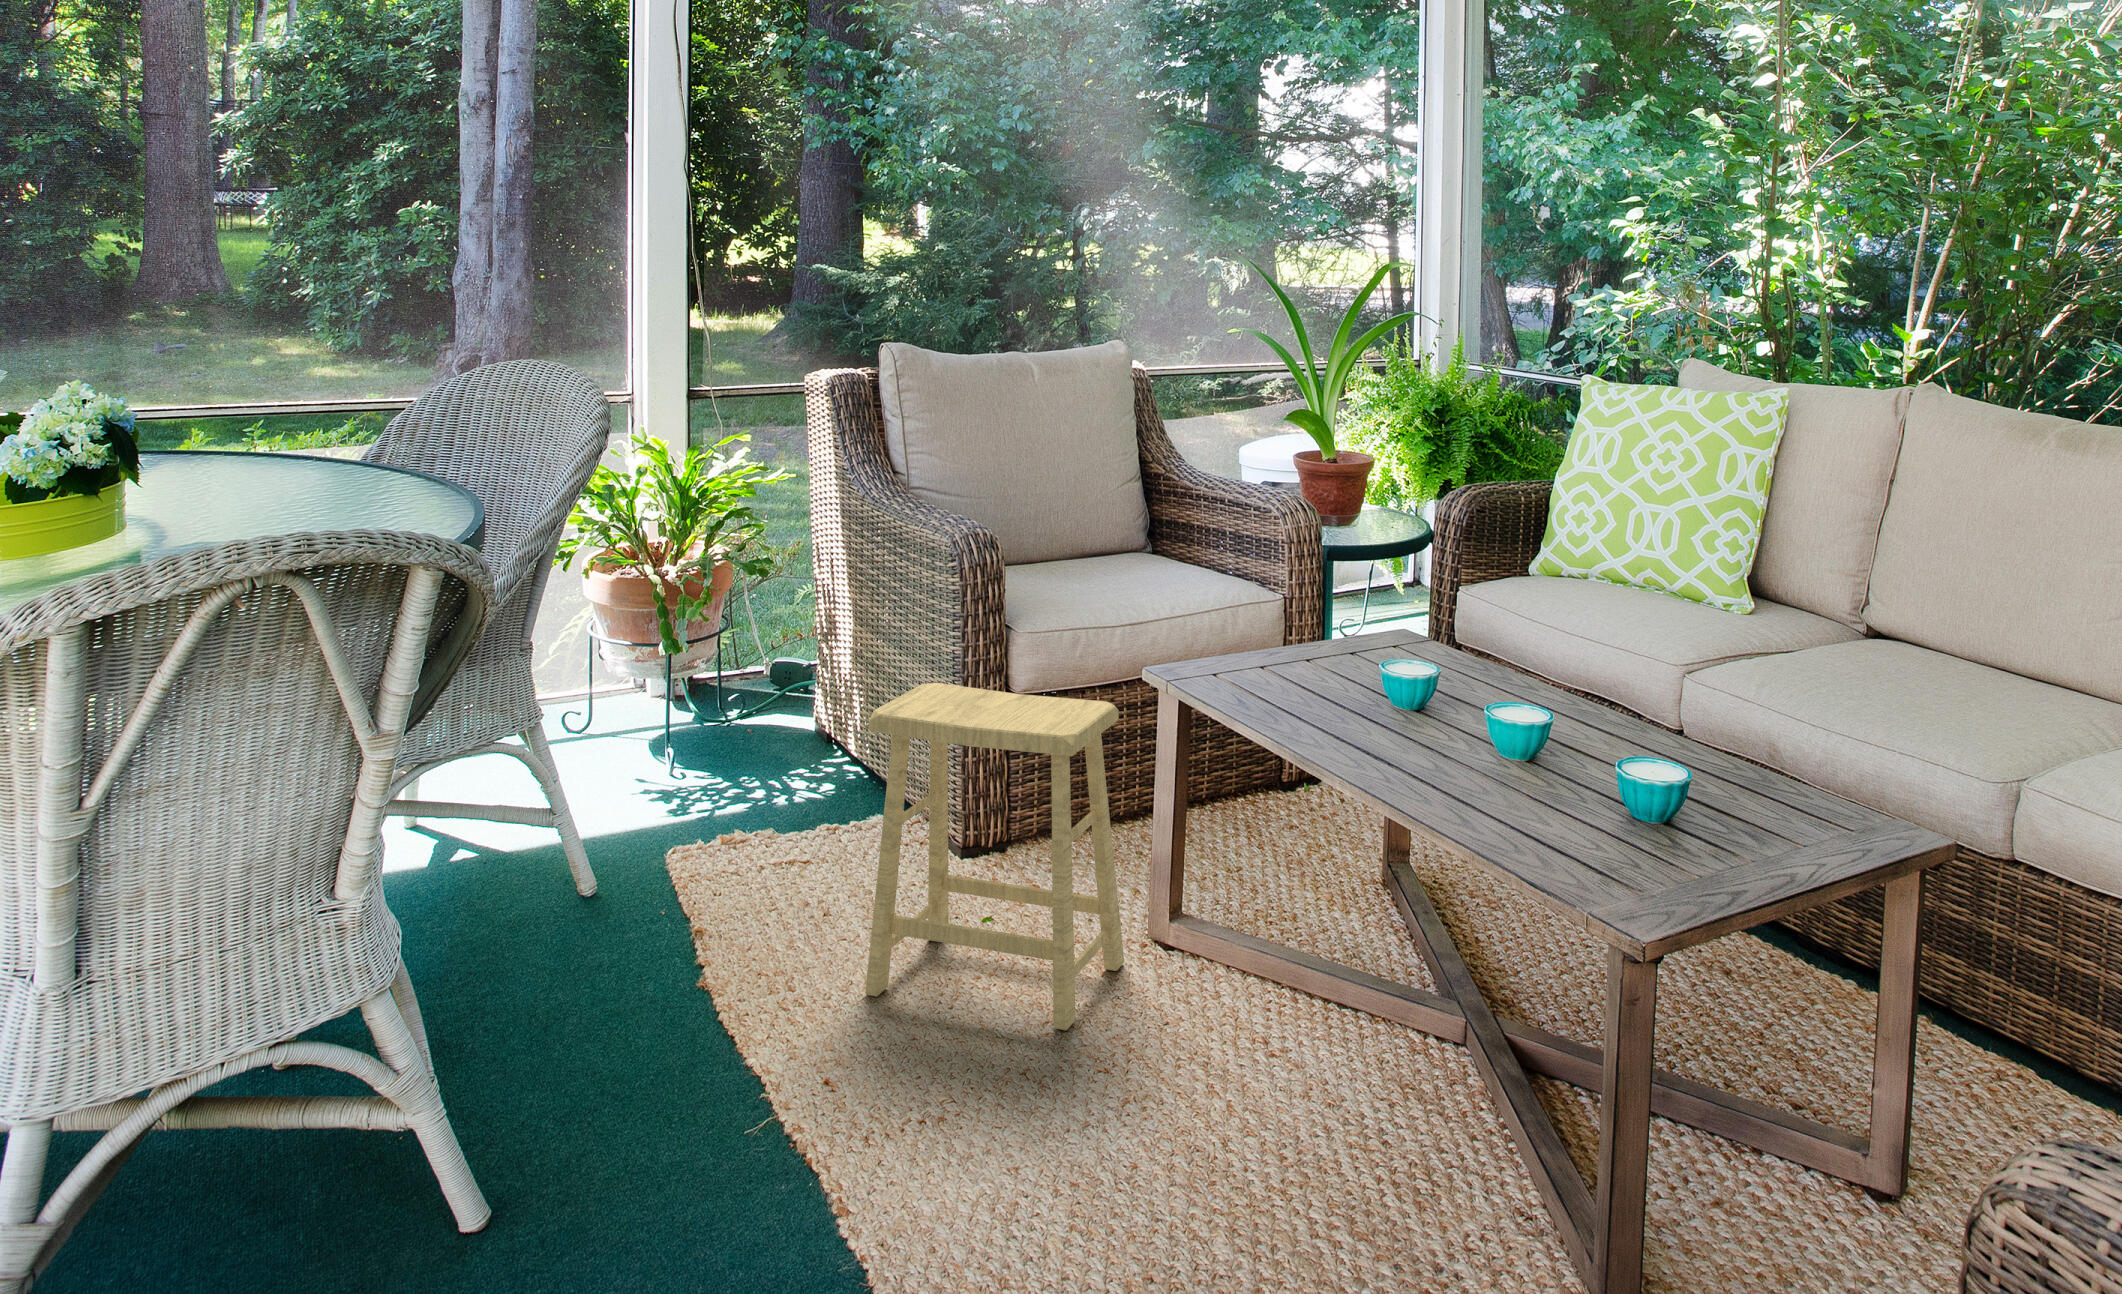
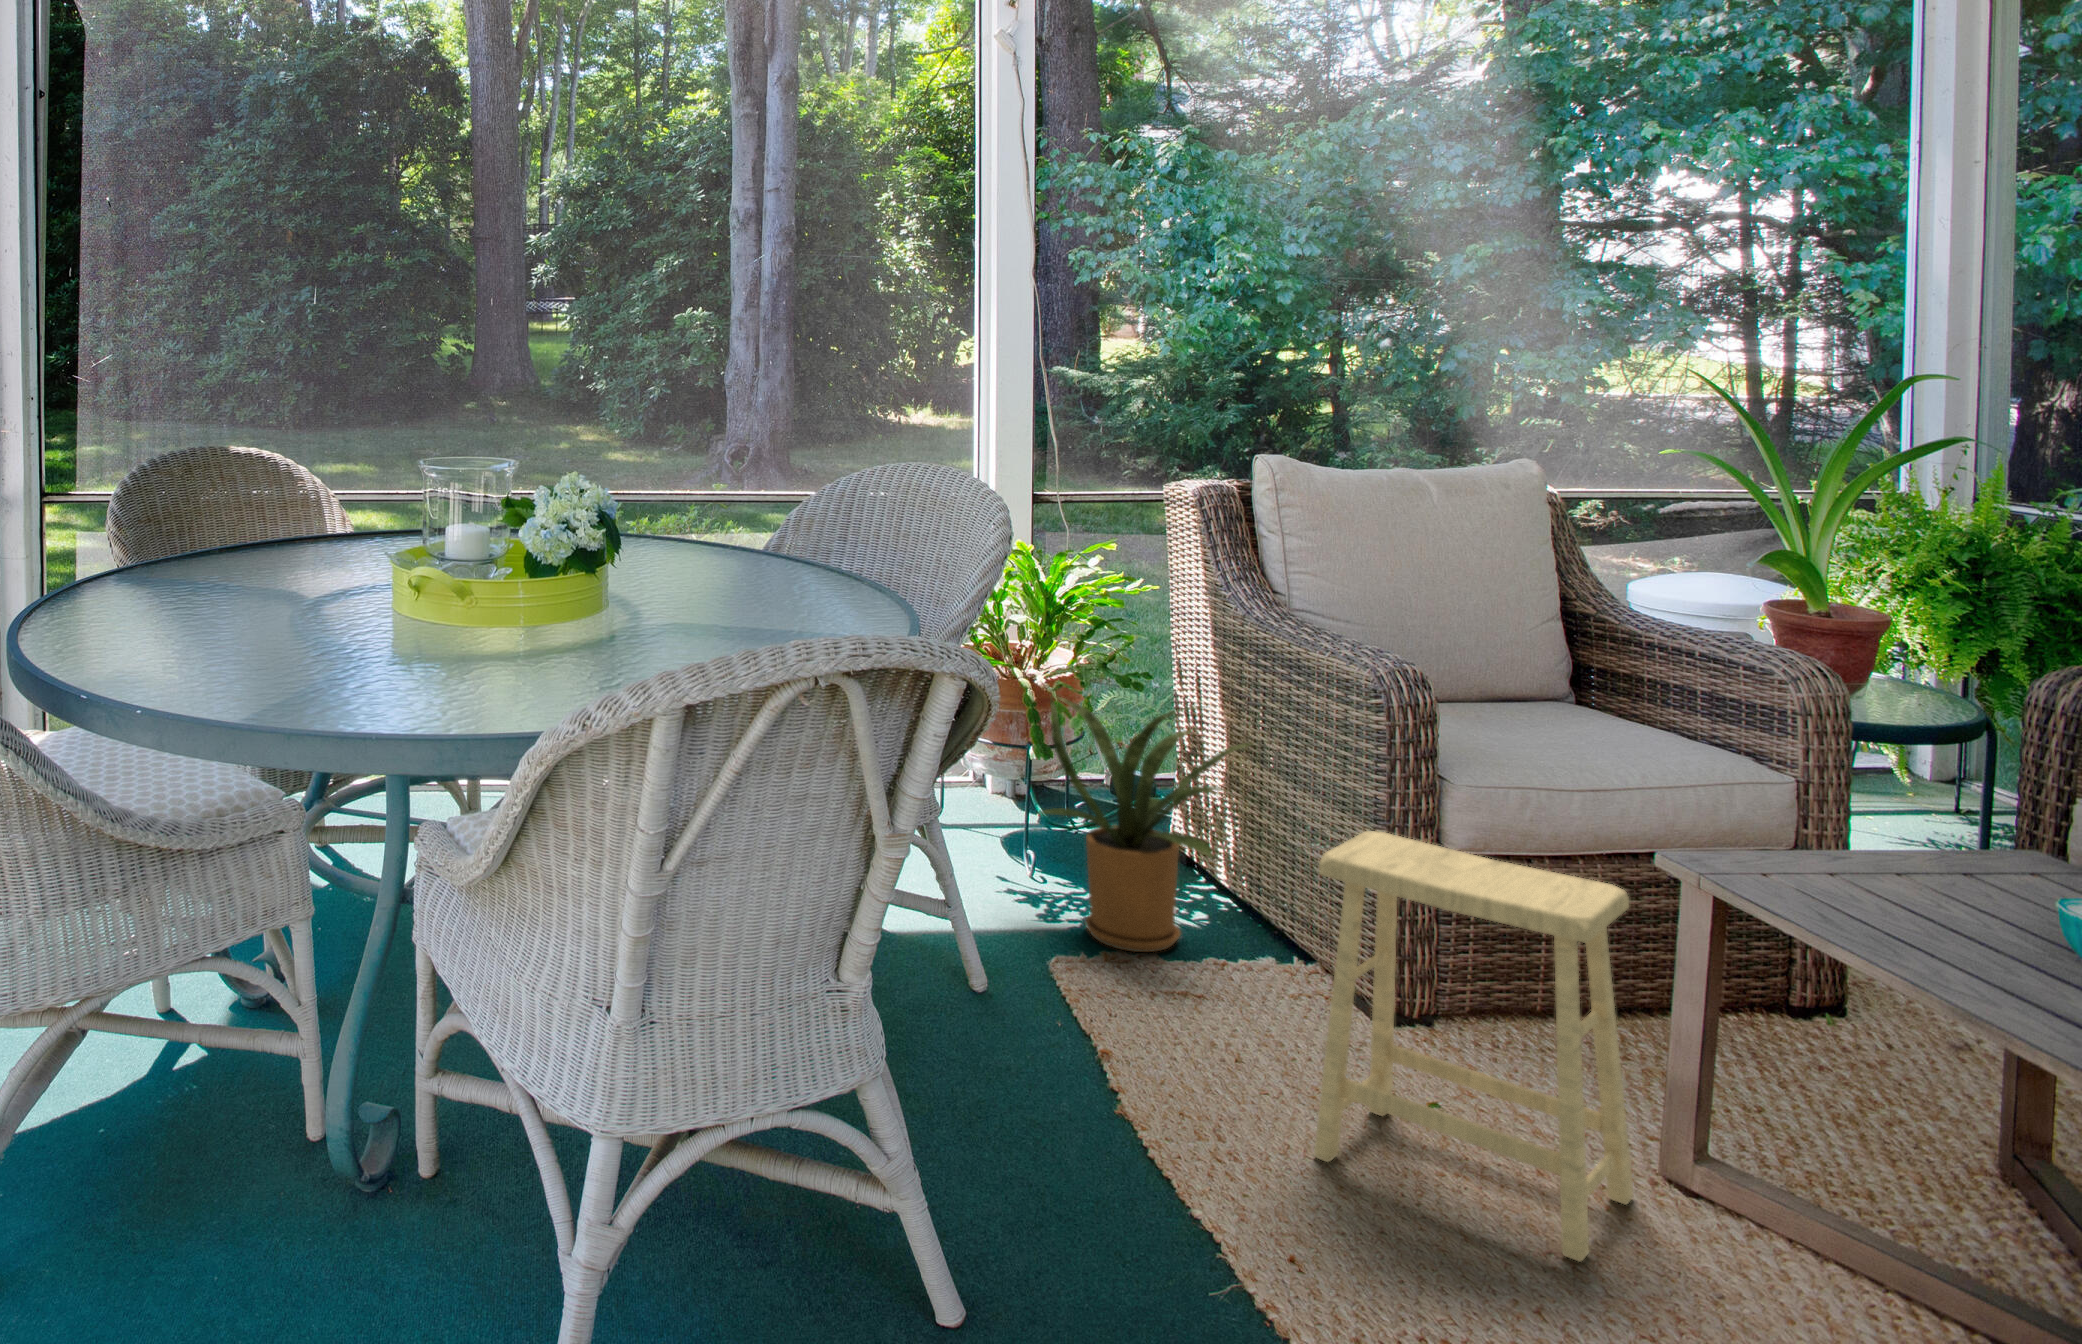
house plant: none [655,583,874,833] -> present [1041,696,1253,952]

